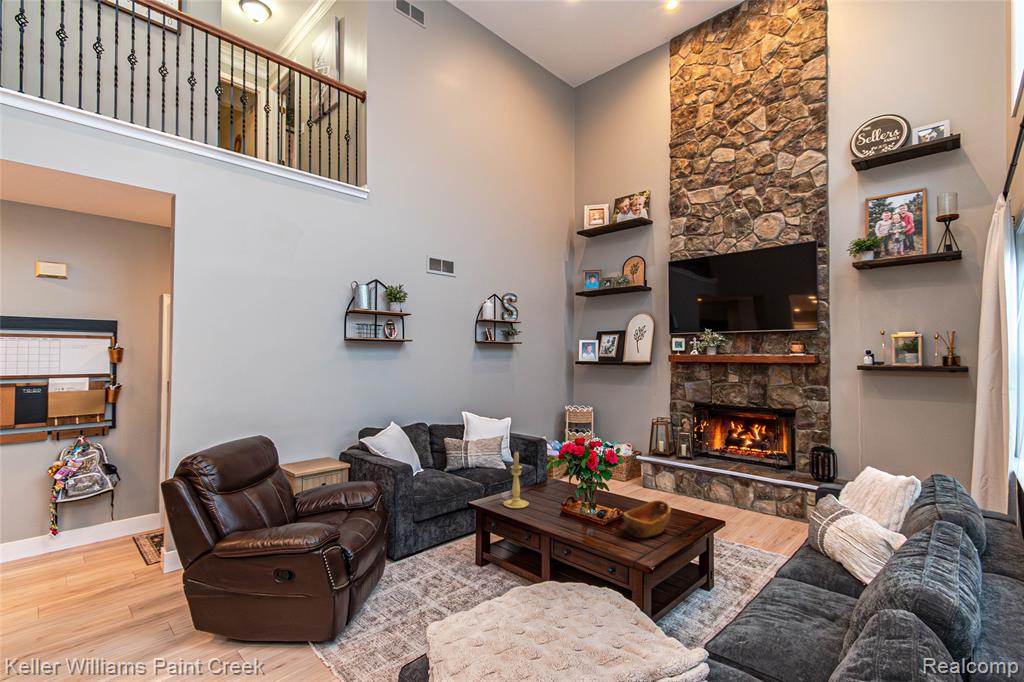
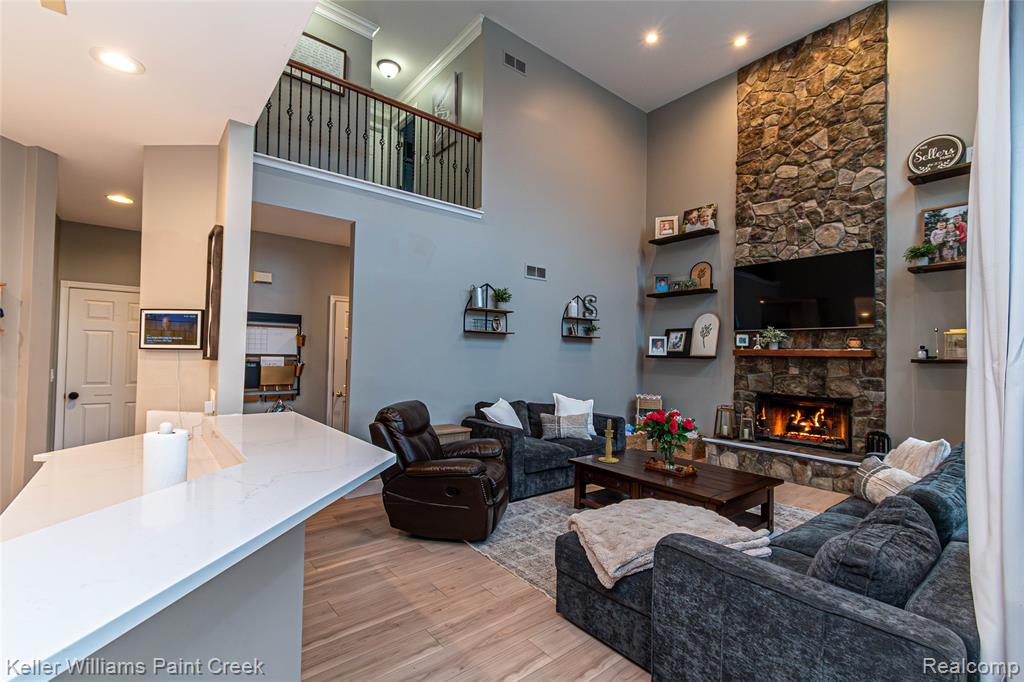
wooden bowl: present [624,500,671,538] -> none [700,459,738,484]

